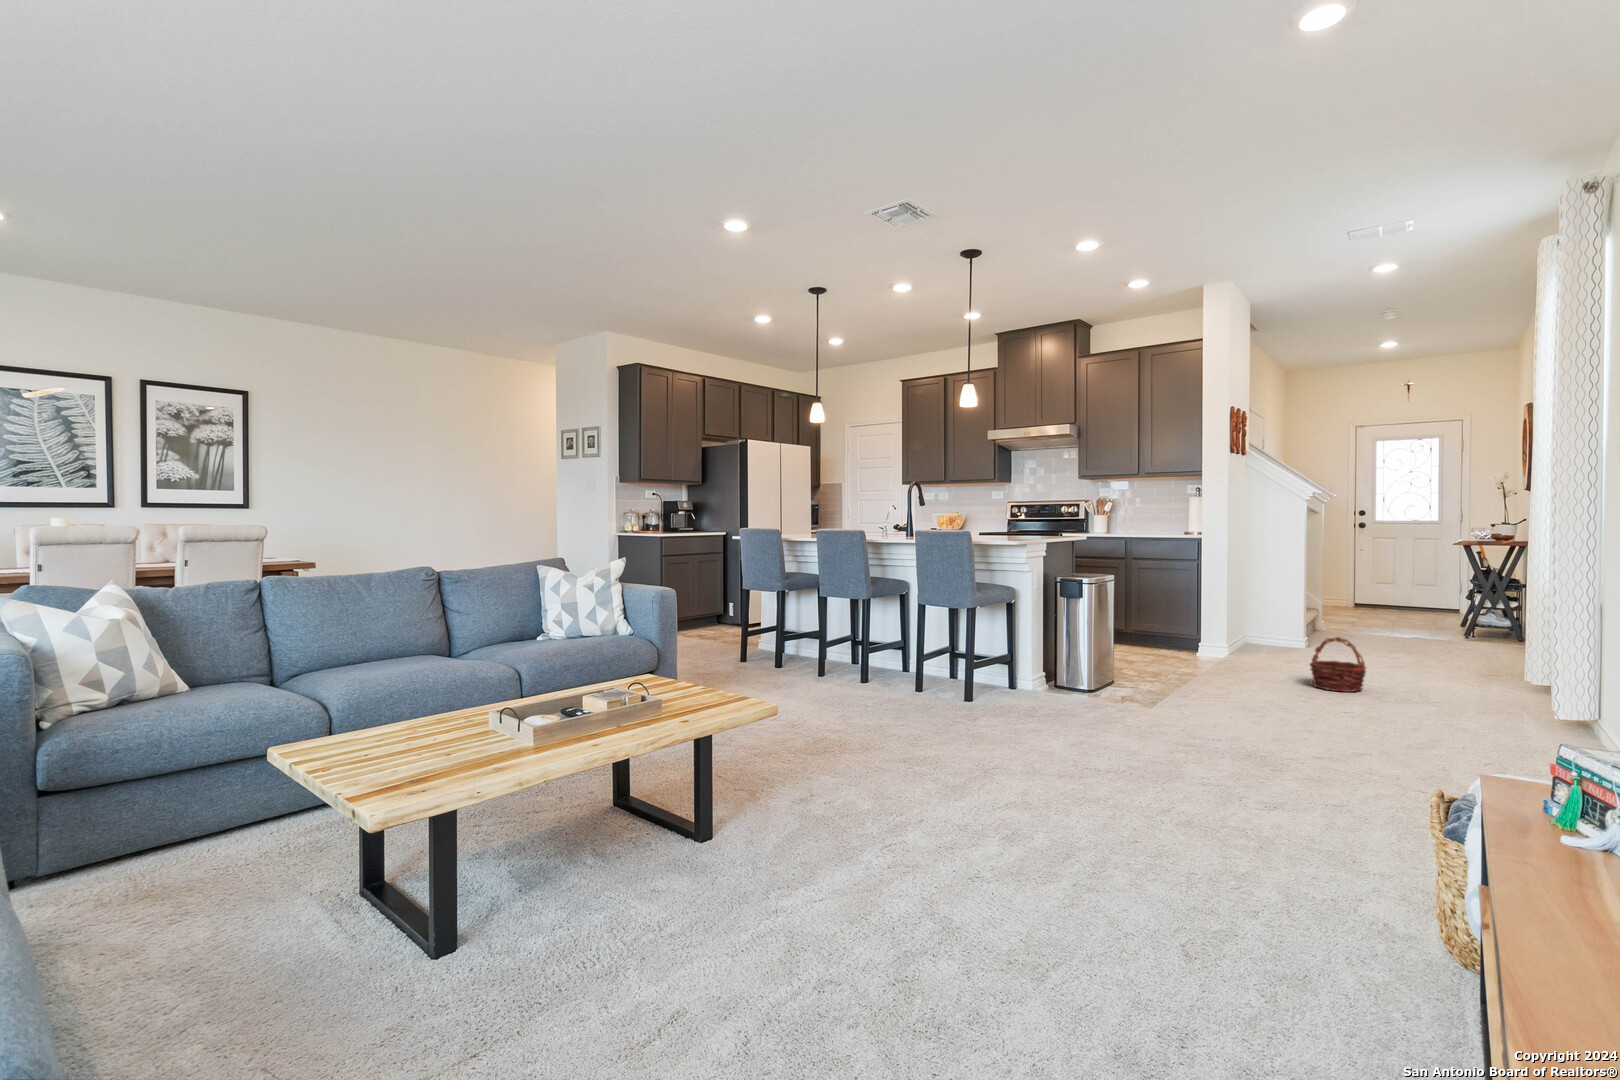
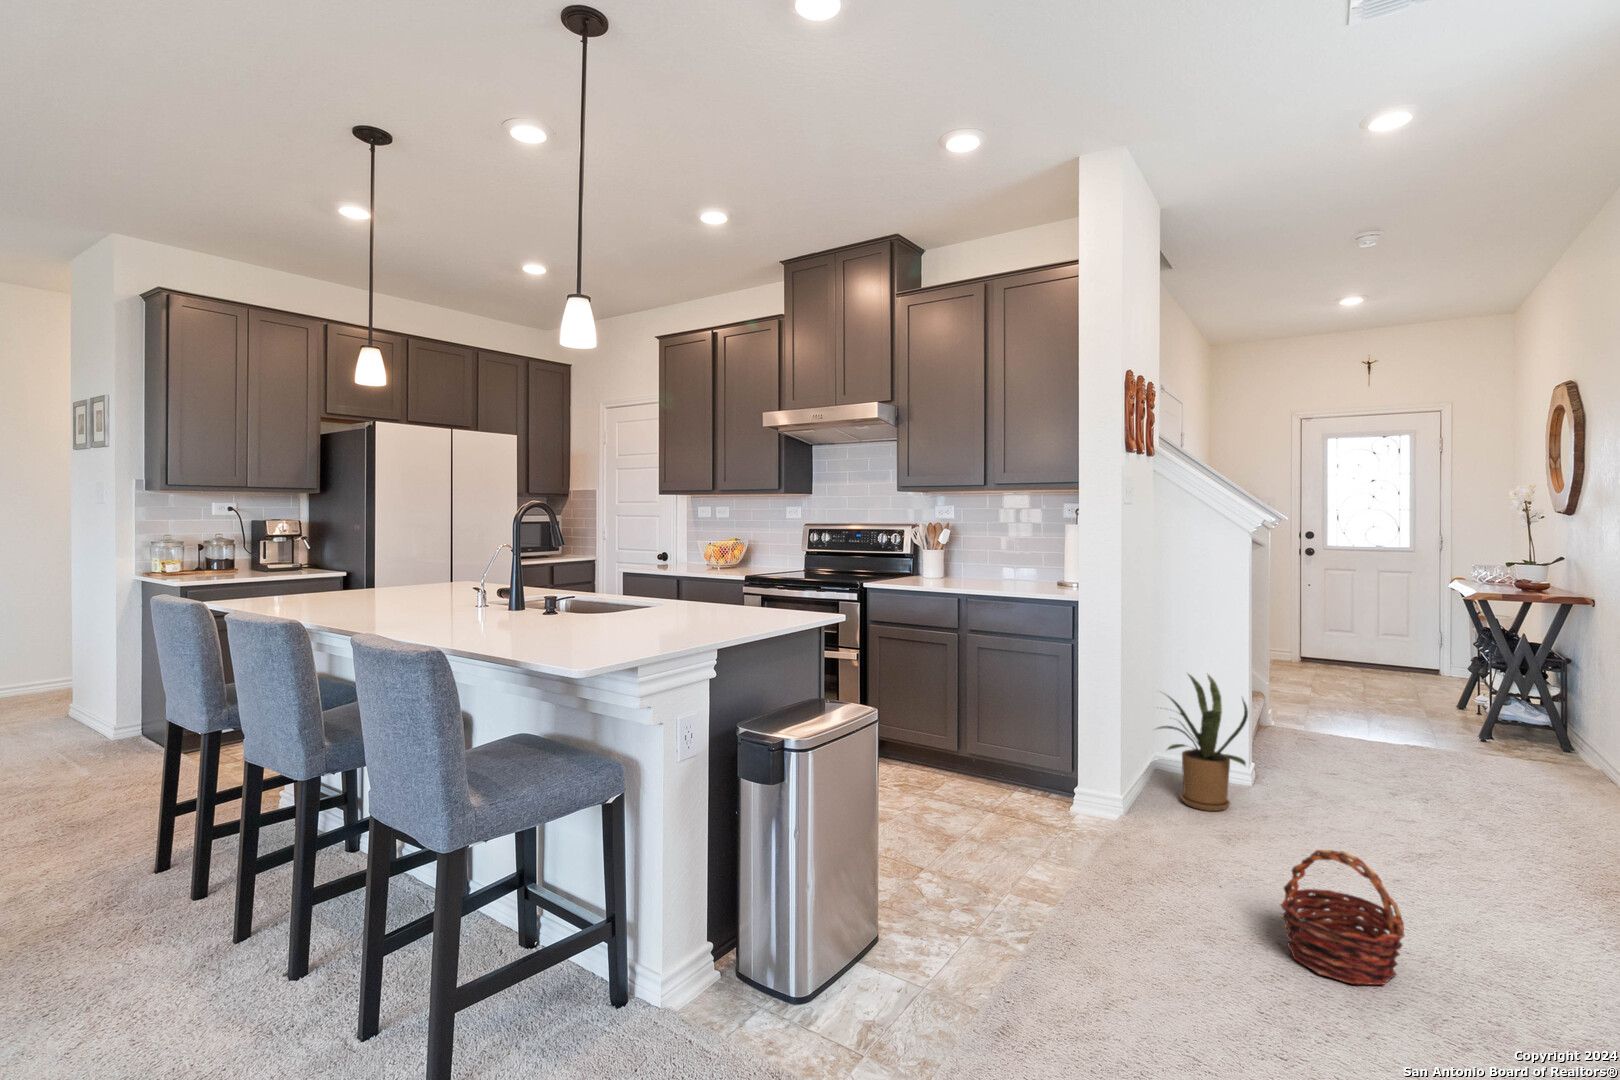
house plant: none [1244,581,1301,655] -> present [1158,674,1248,811]

